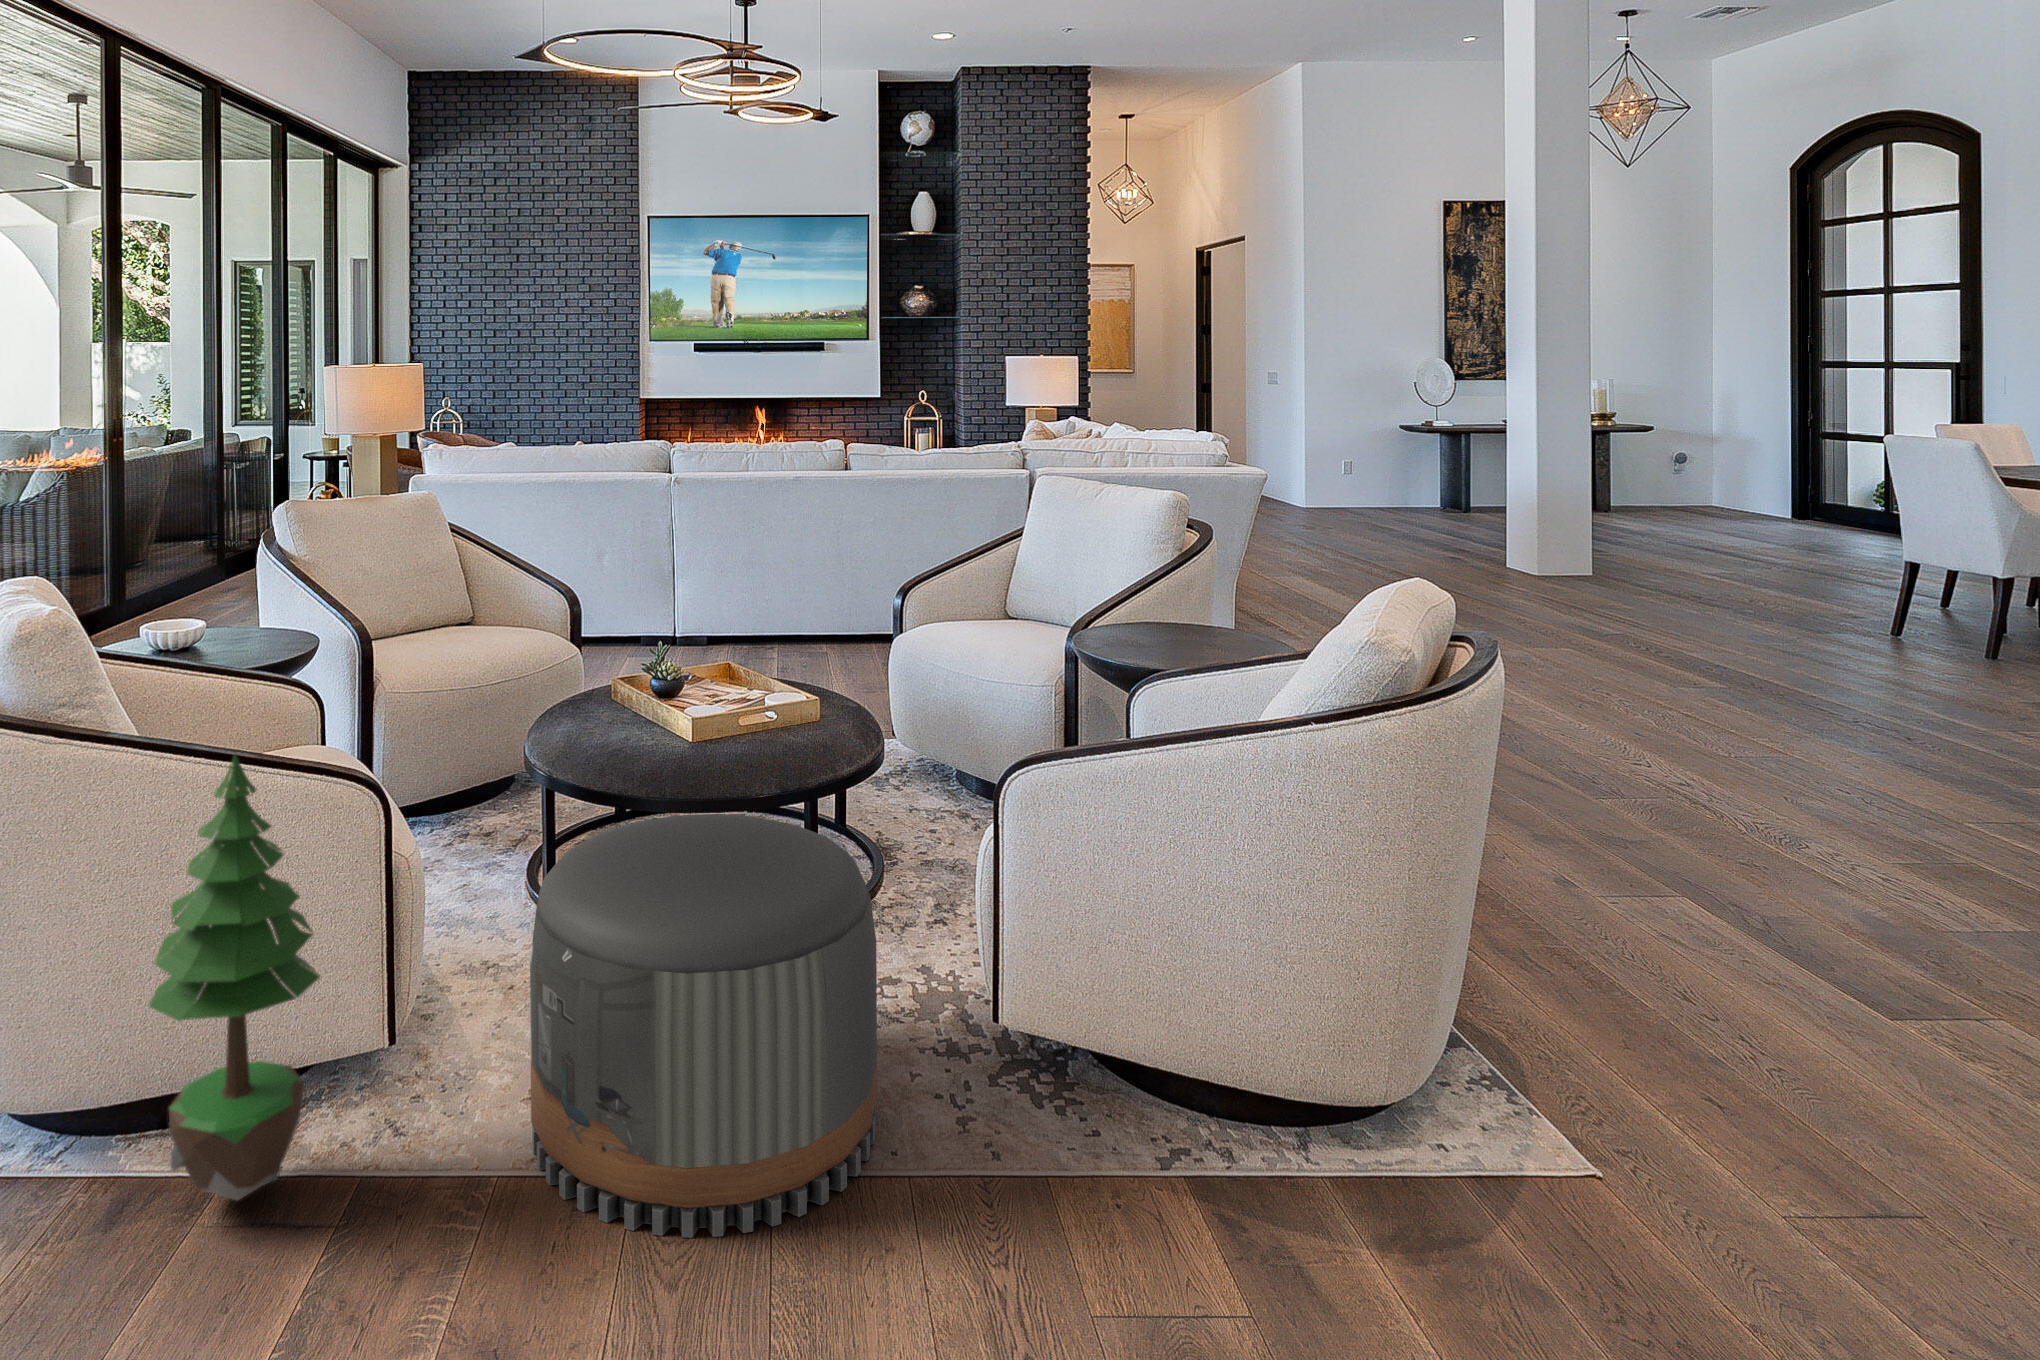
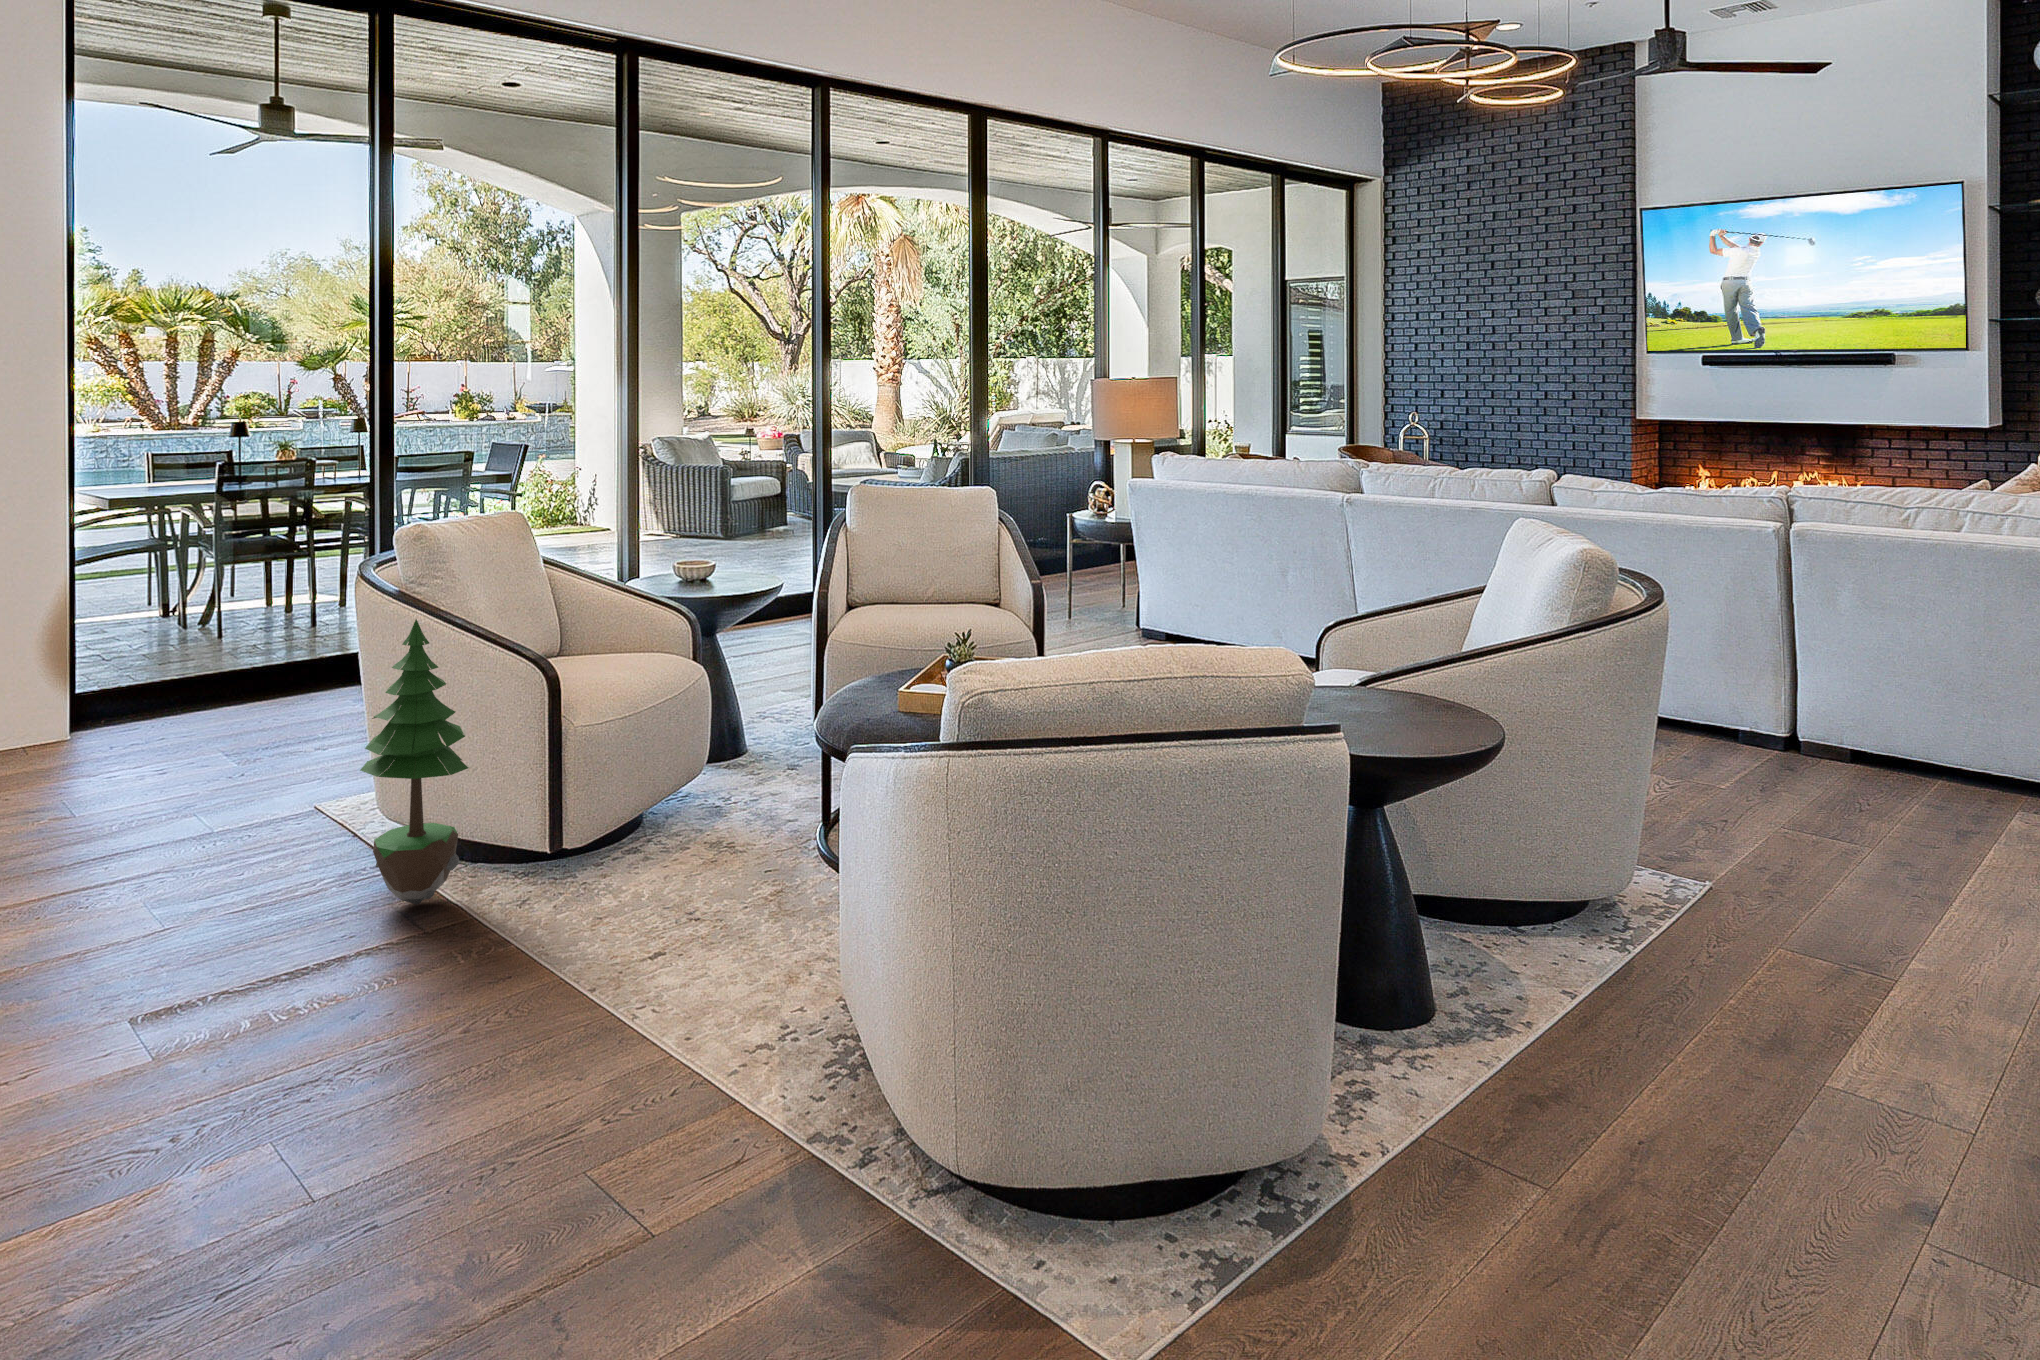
pouf: present [530,814,877,1237] -> none [506,737,784,1039]

